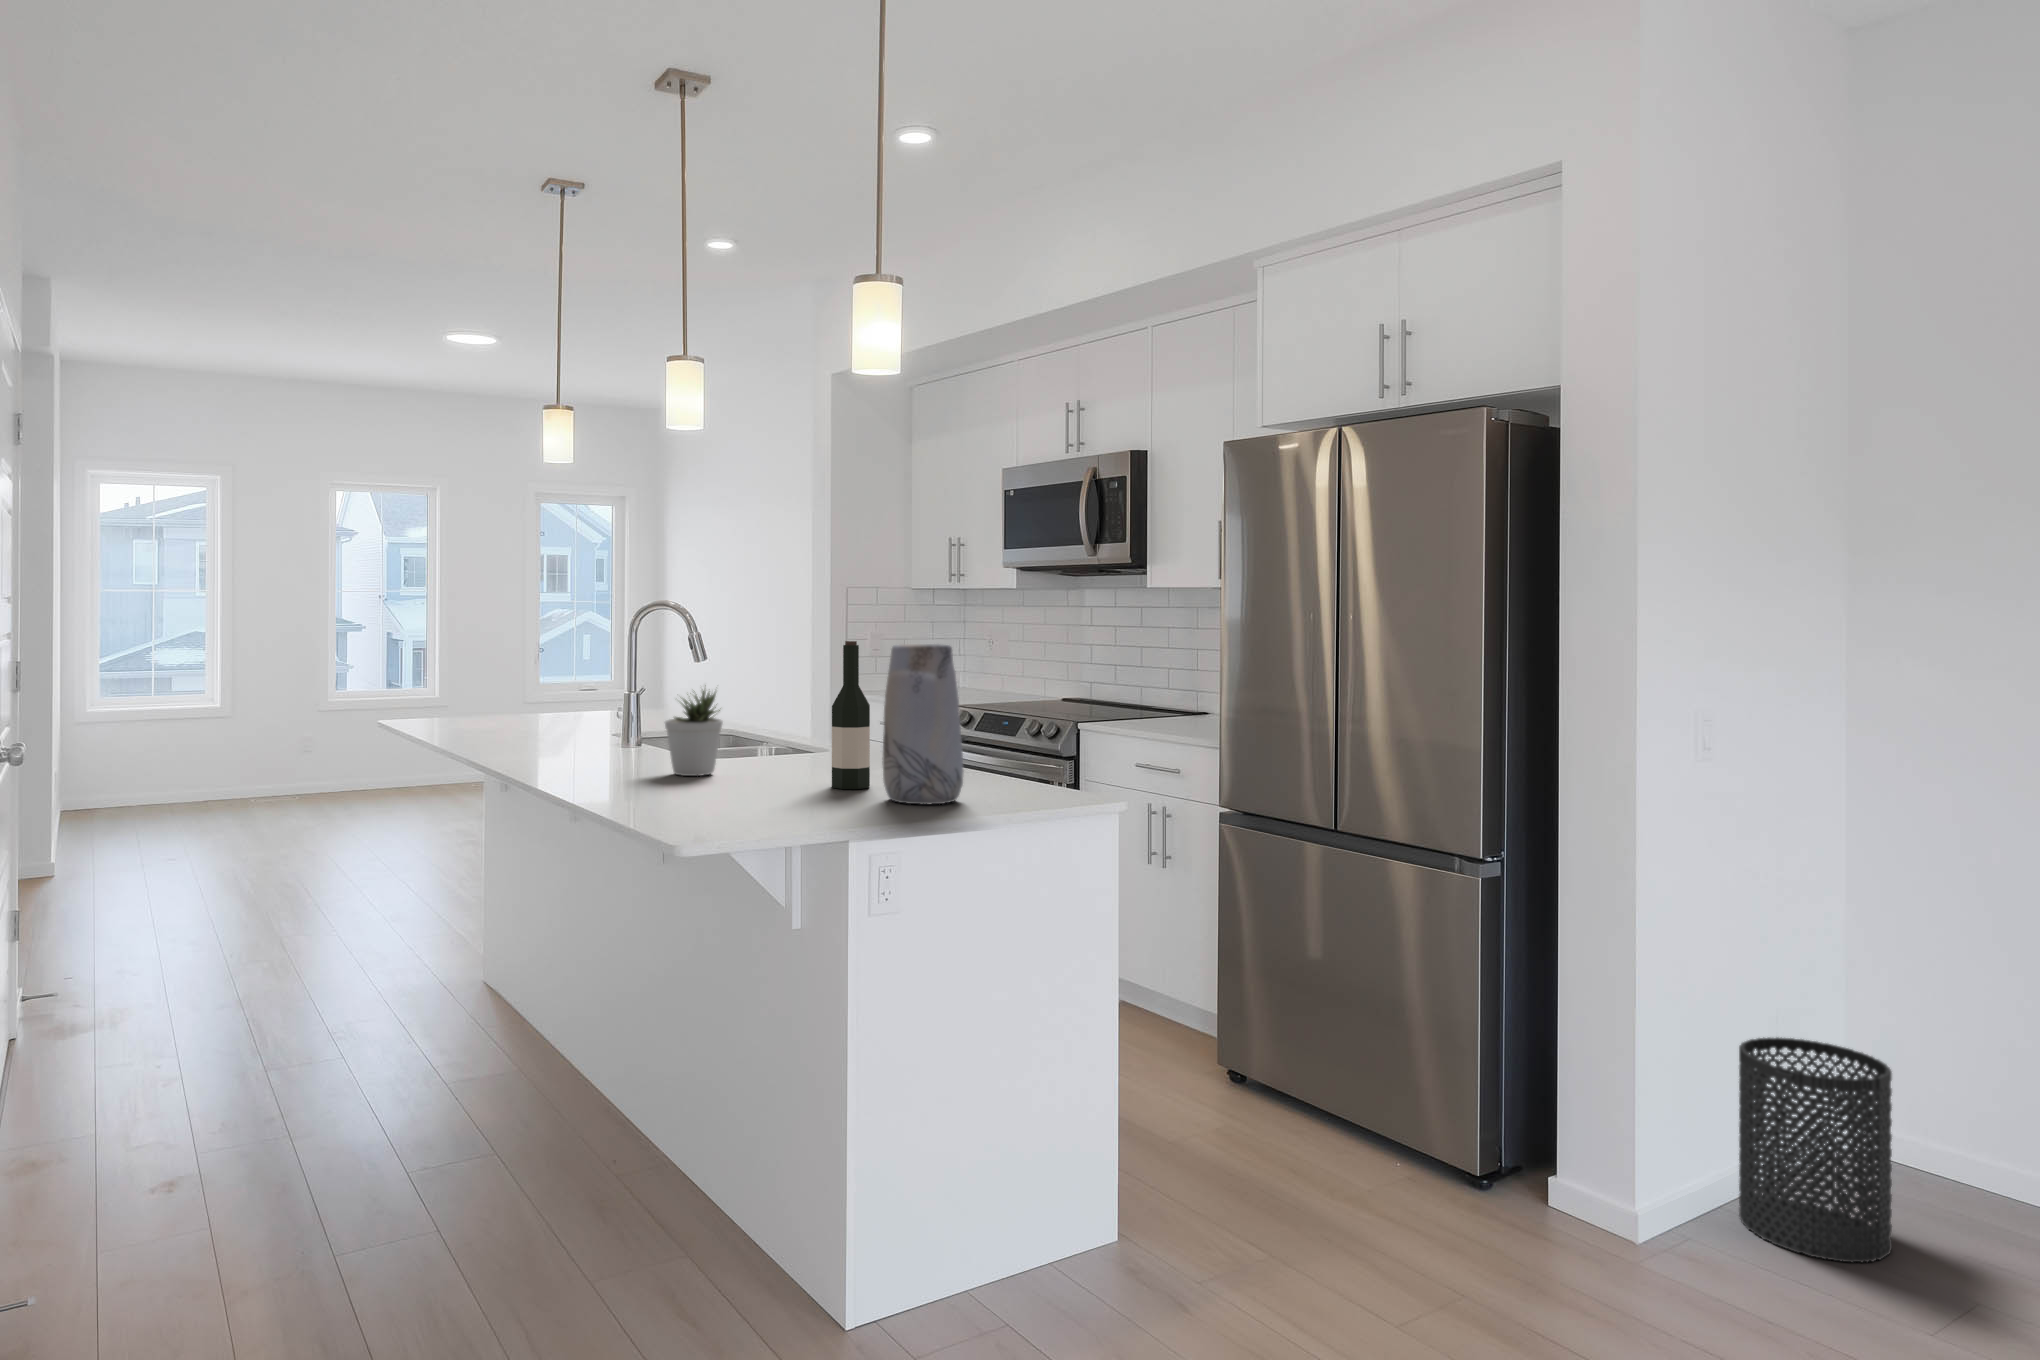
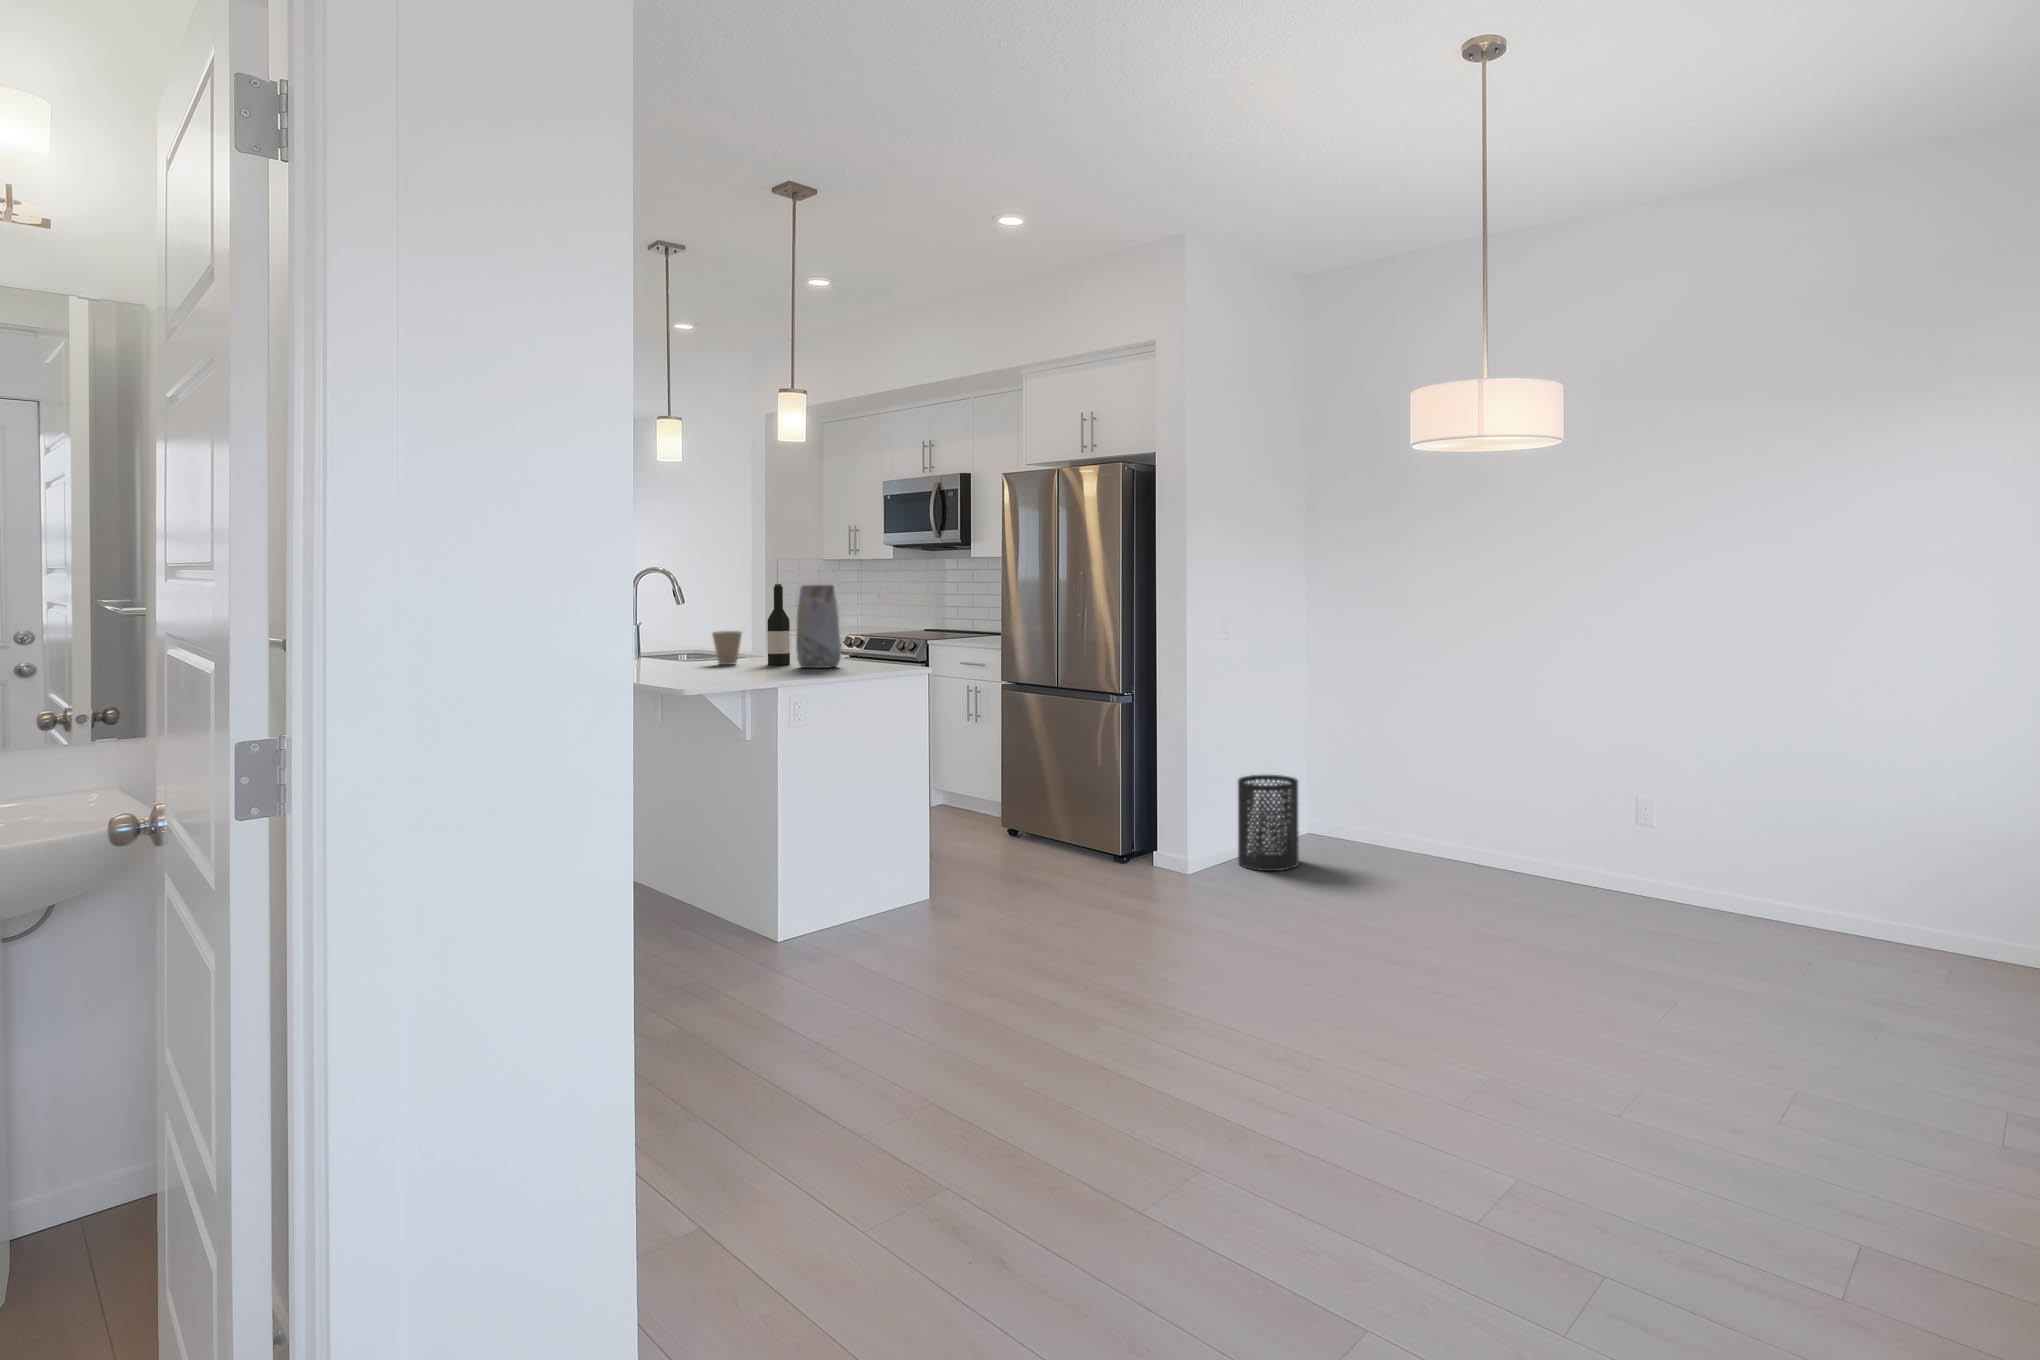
potted plant: present [665,690,723,776] -> none [666,610,702,663]
coffee cup: none [737,723,789,785] -> present [712,631,742,665]

